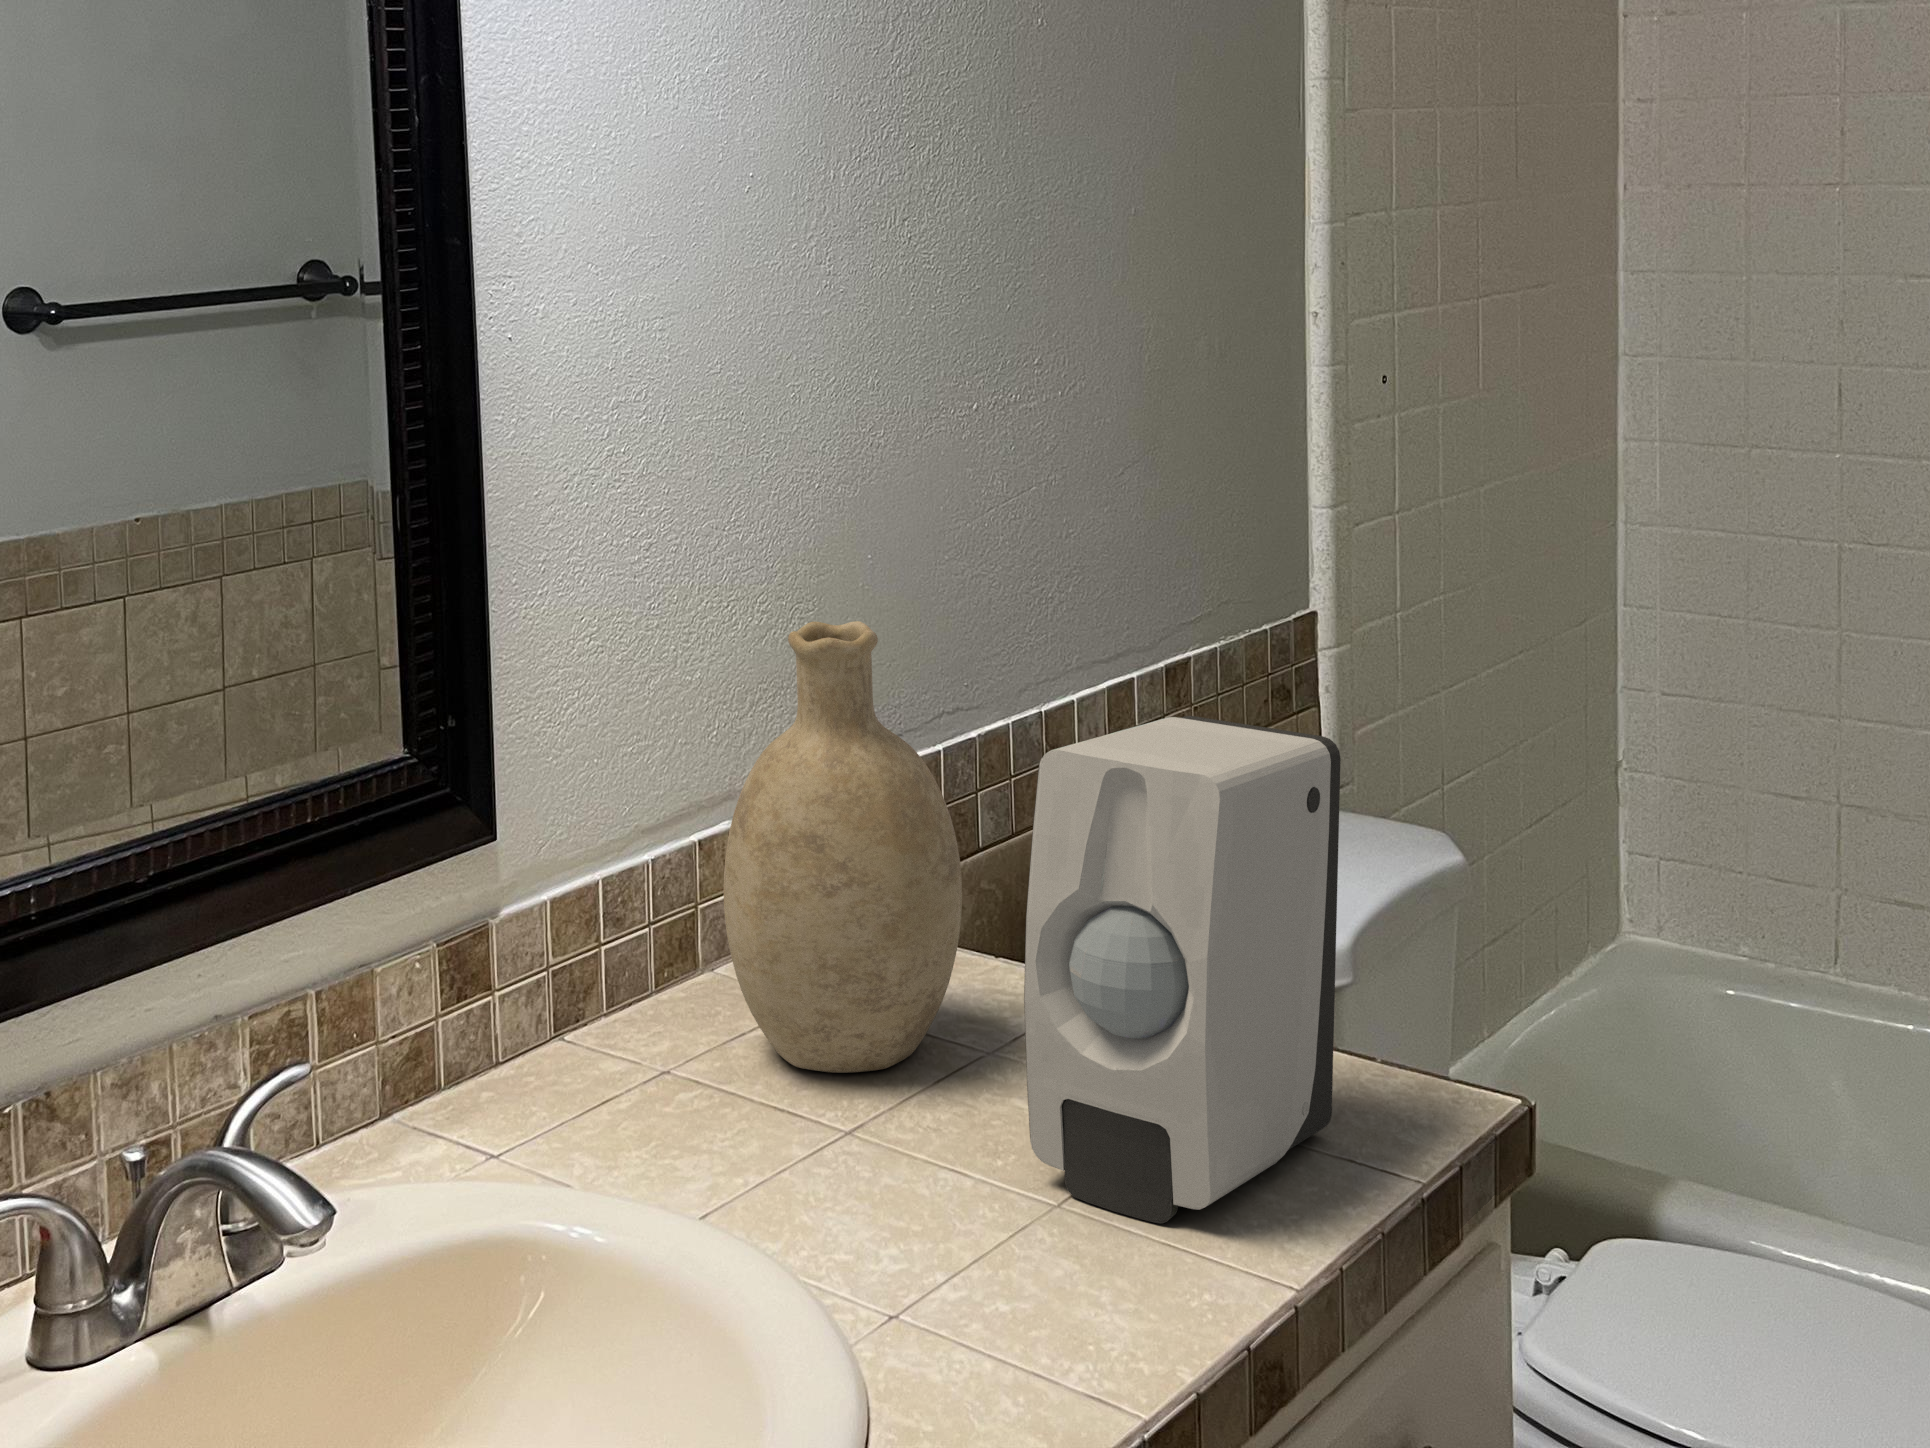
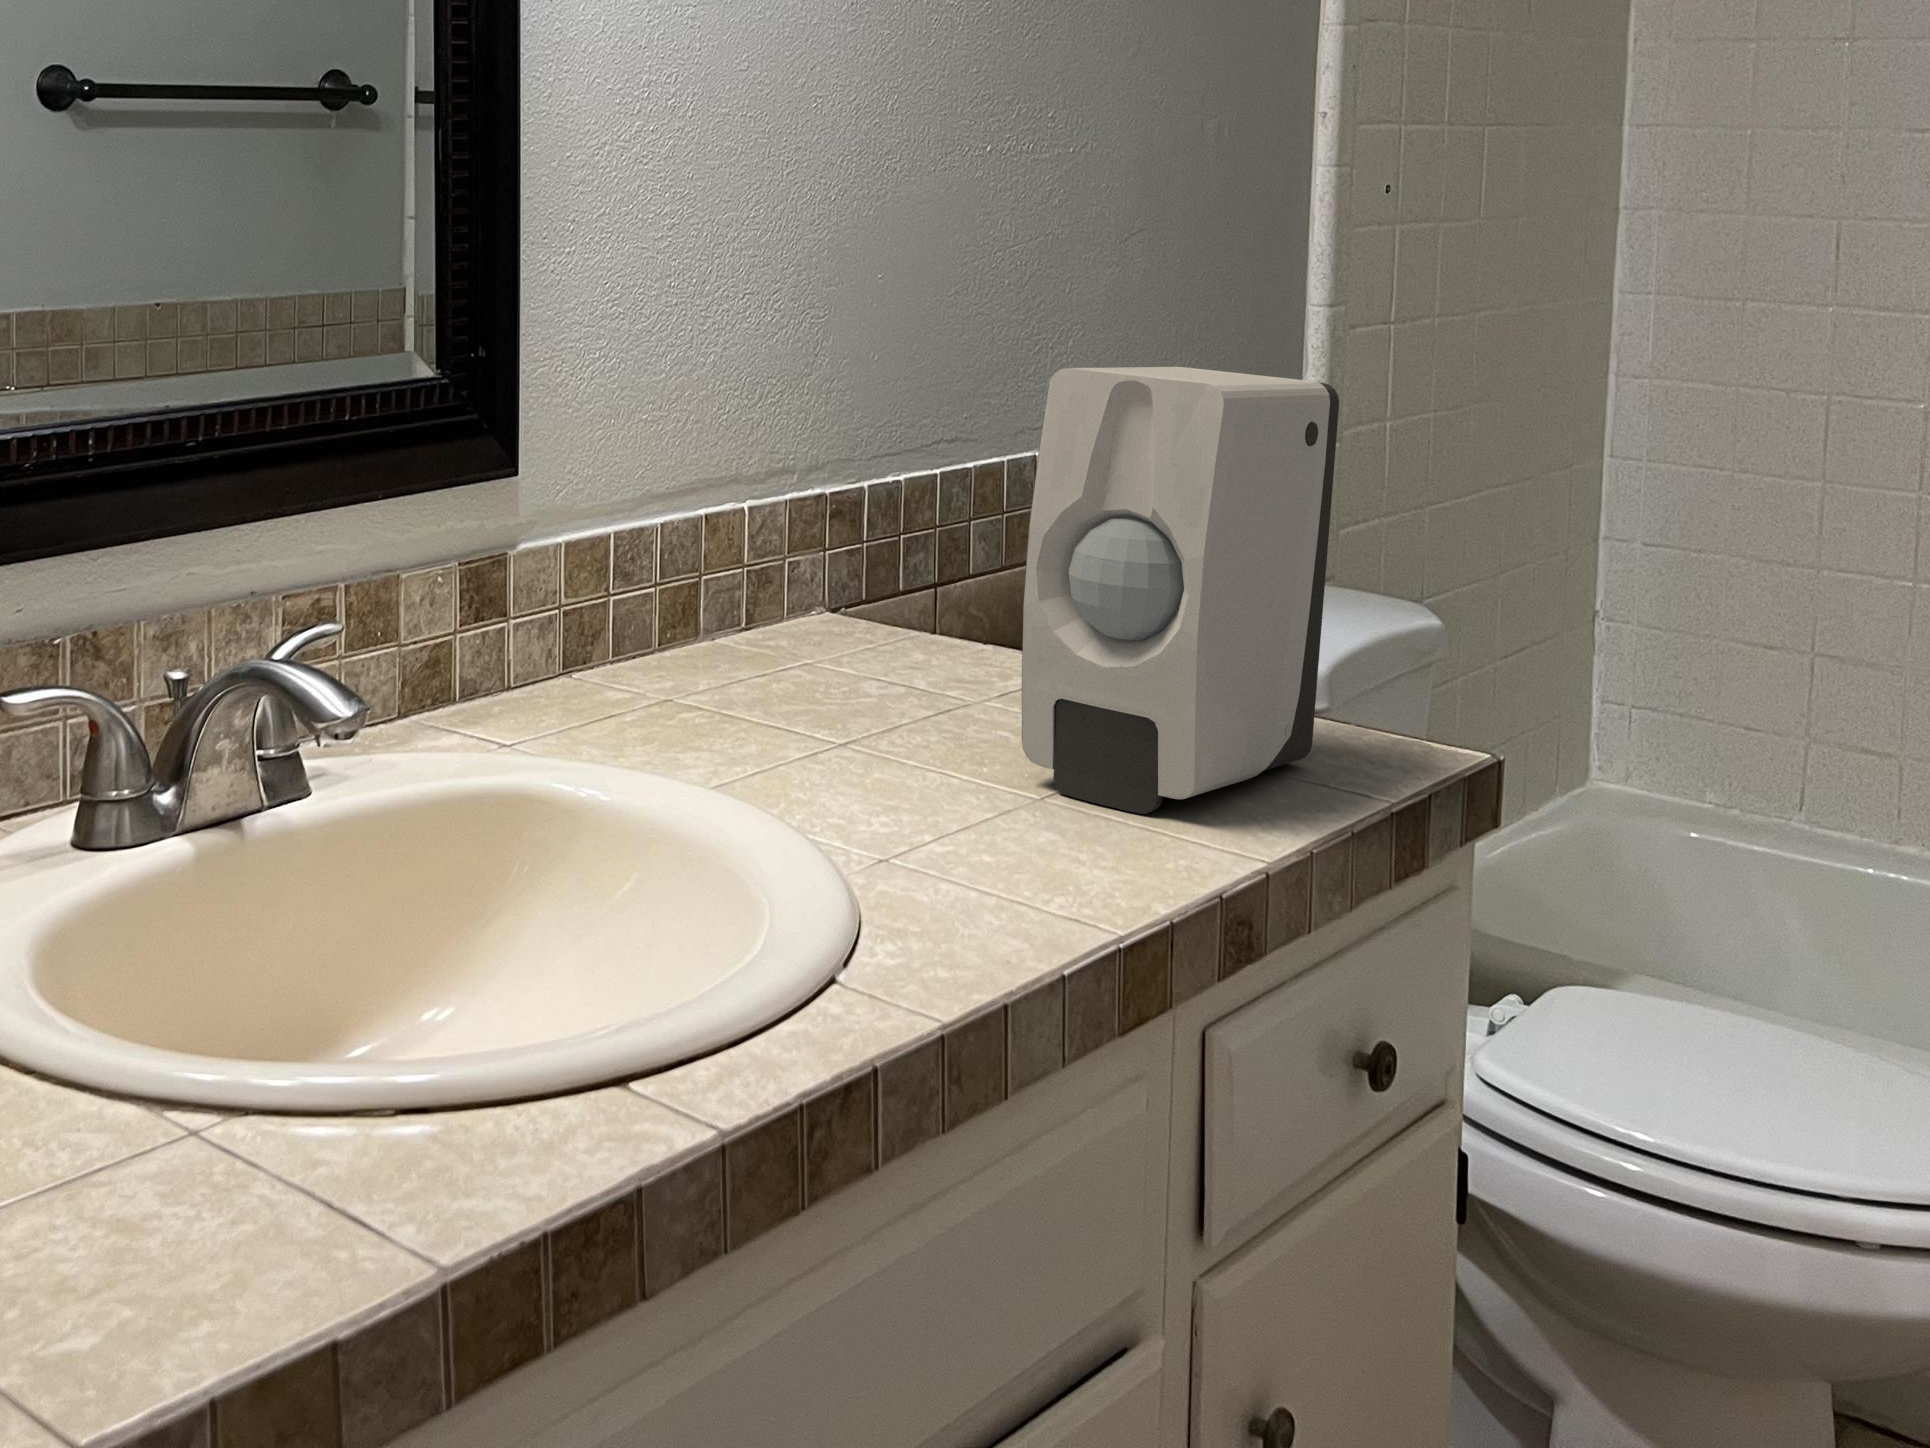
decorative vase: present [724,621,962,1073] -> none [734,280,963,705]

